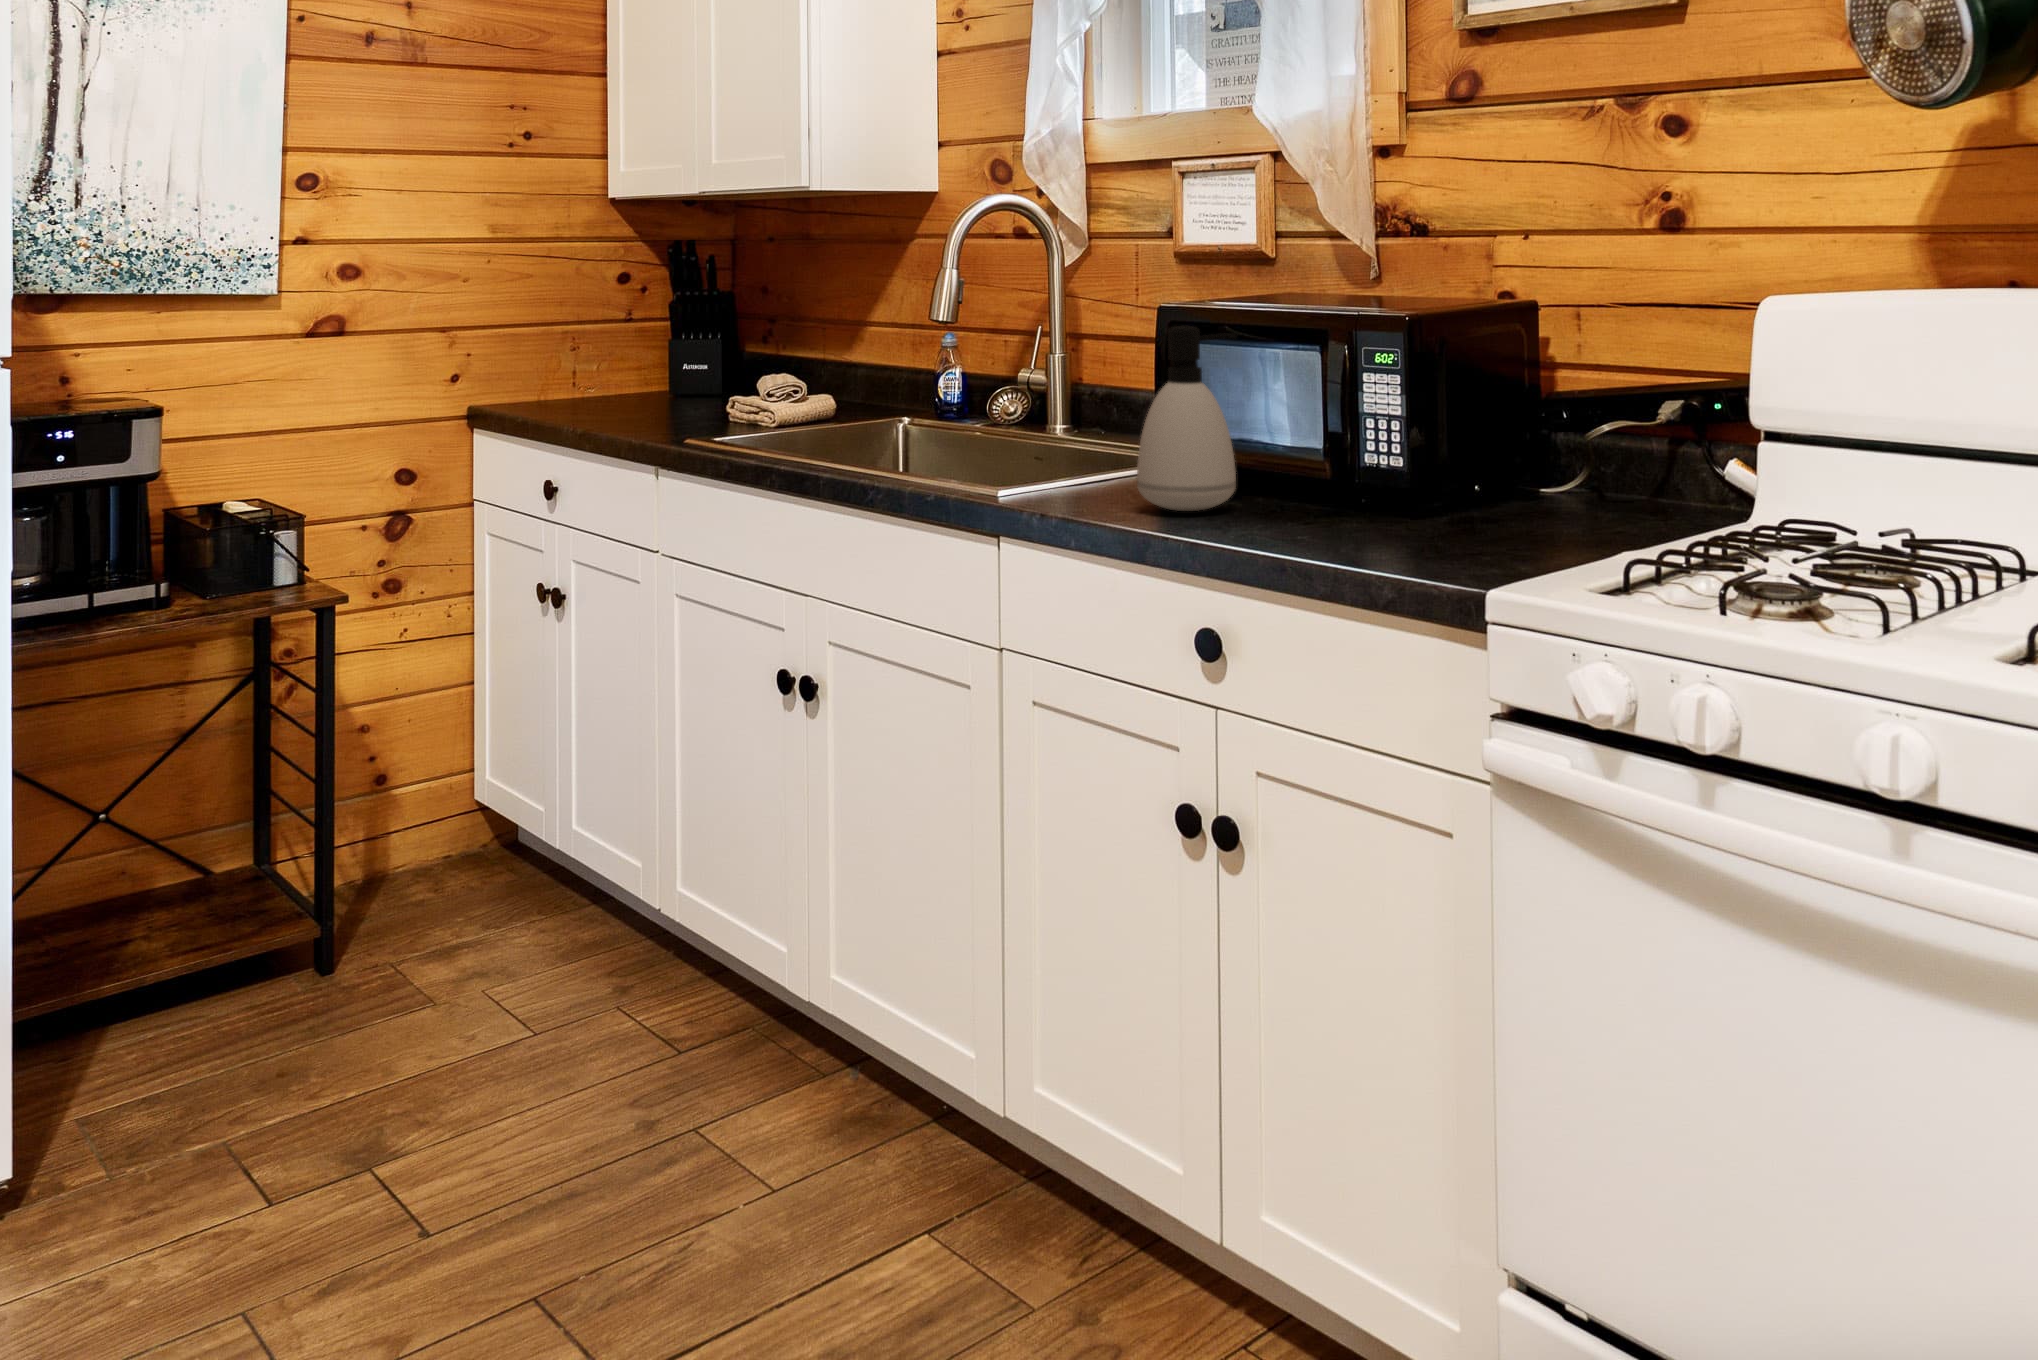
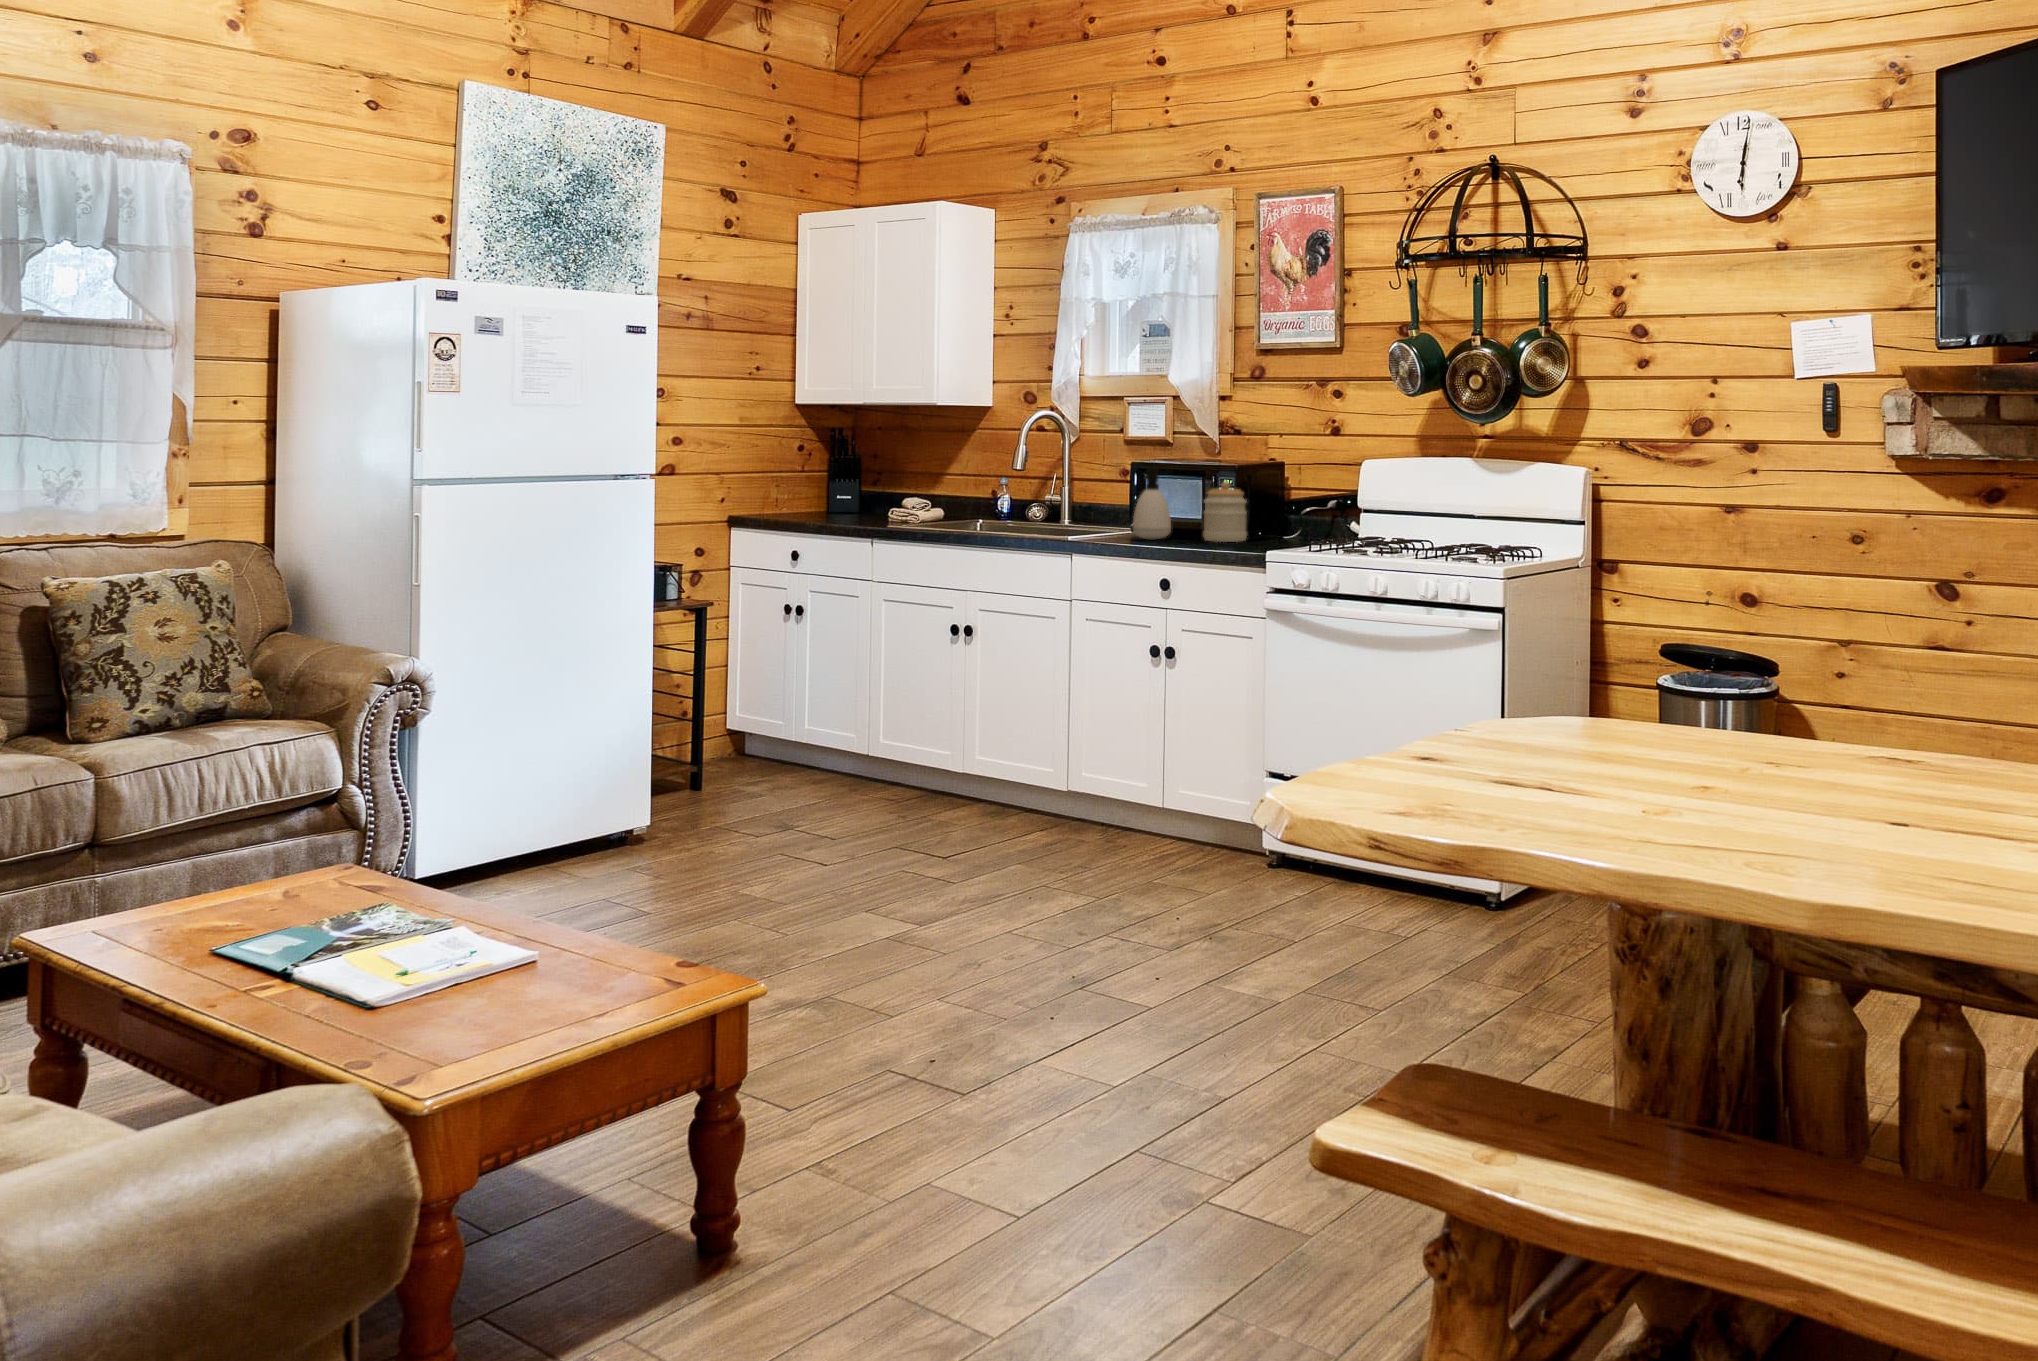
jar: none [1310,365,1434,536] -> present [1204,481,1247,542]

